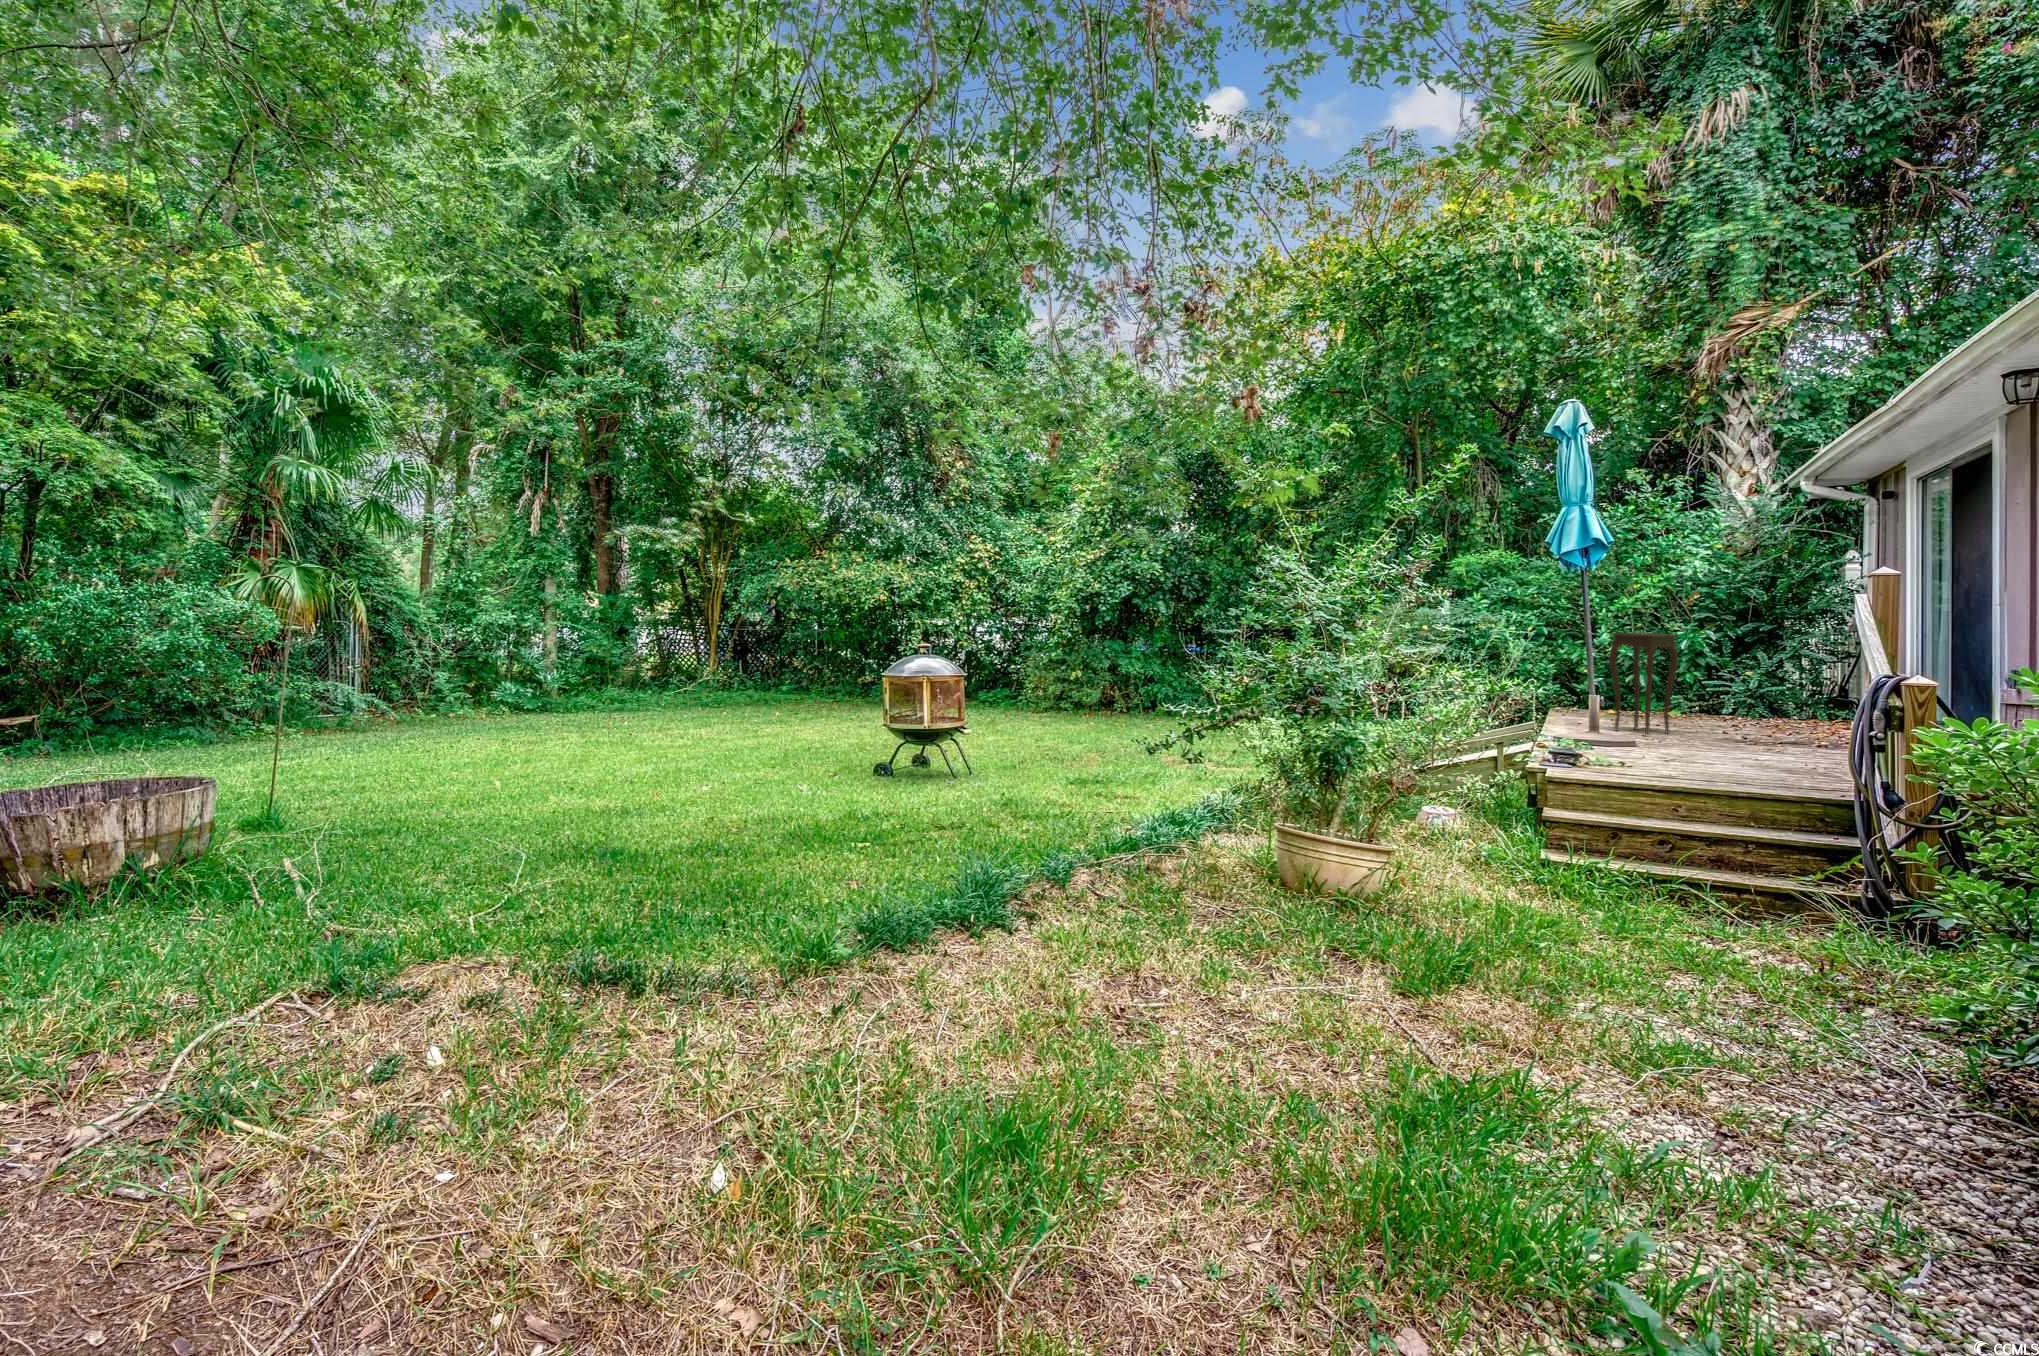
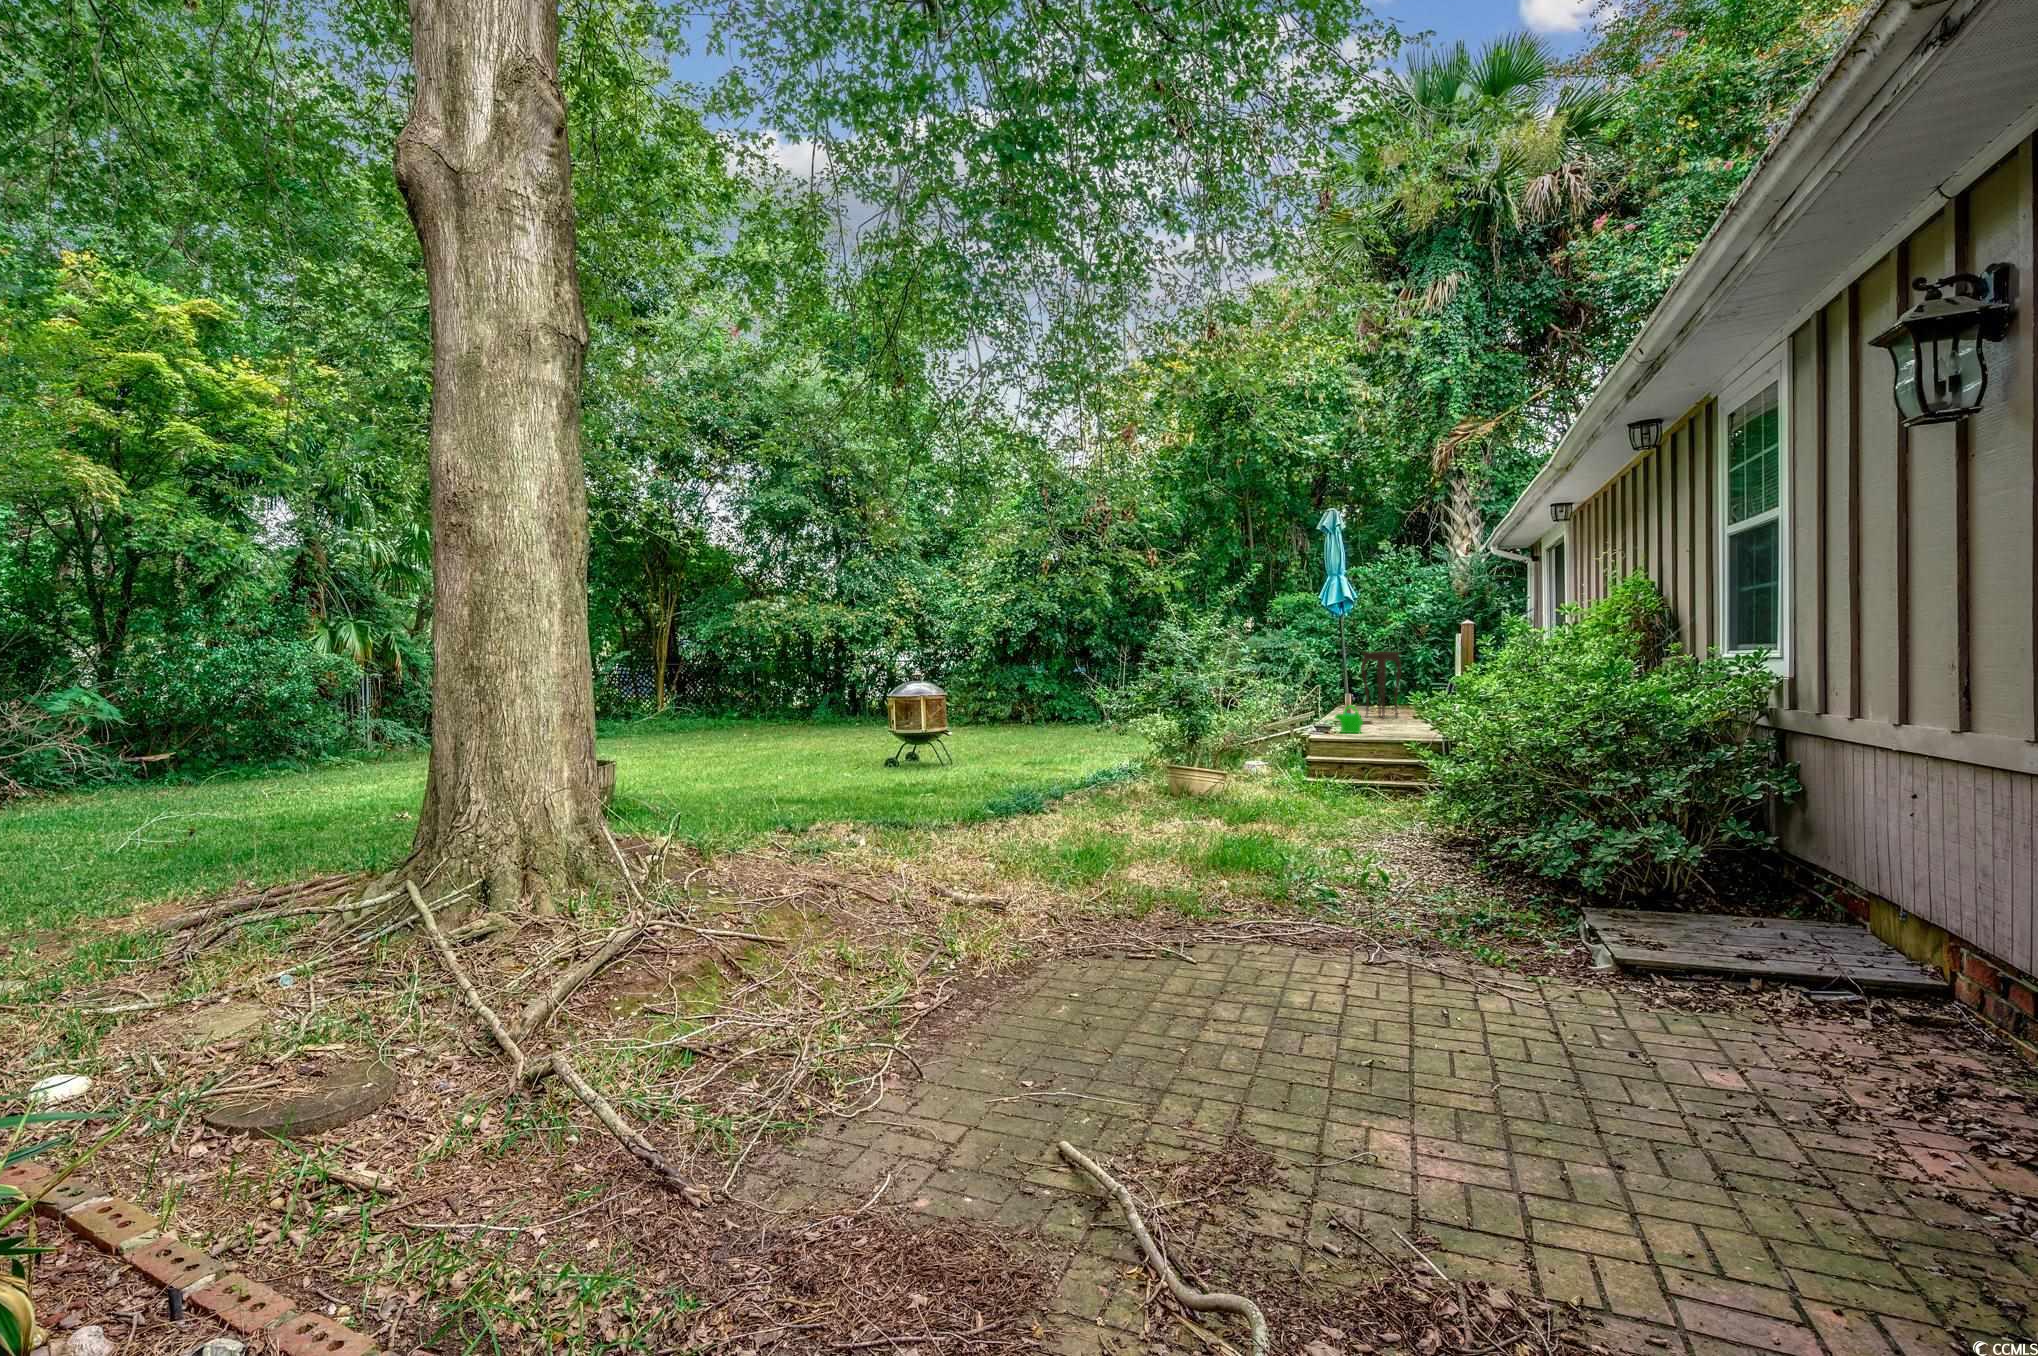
watering can: none [1611,729,1663,779] -> present [1335,705,1363,733]

